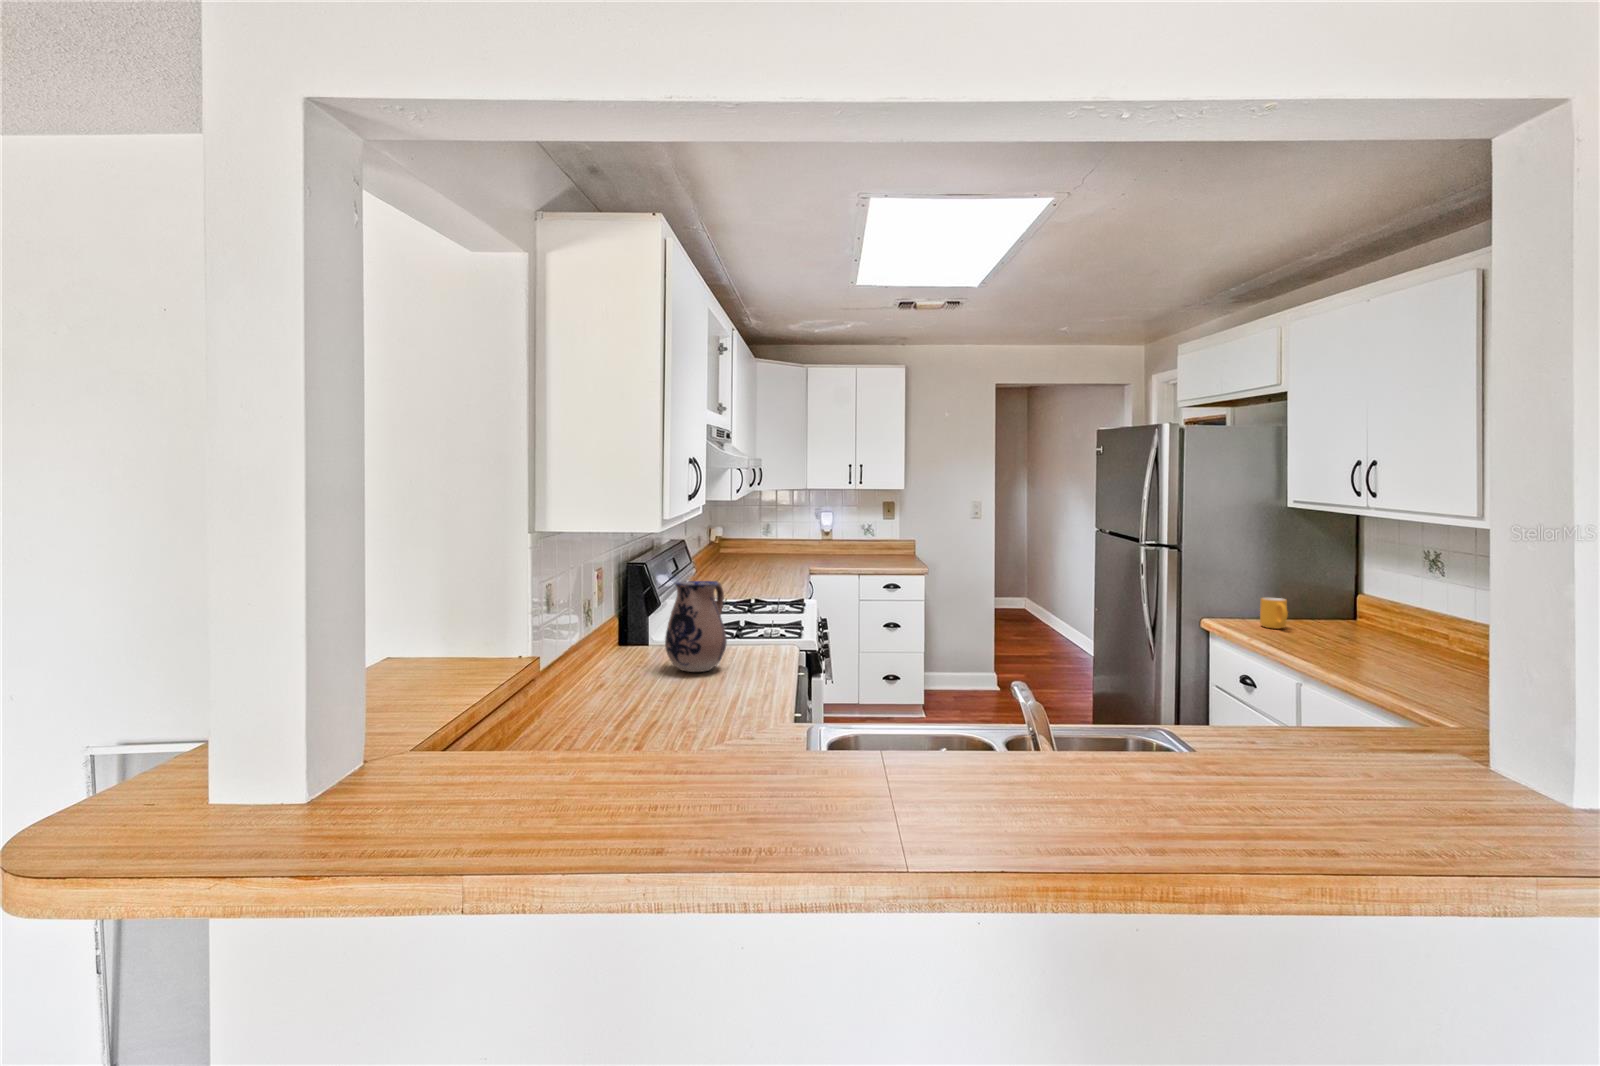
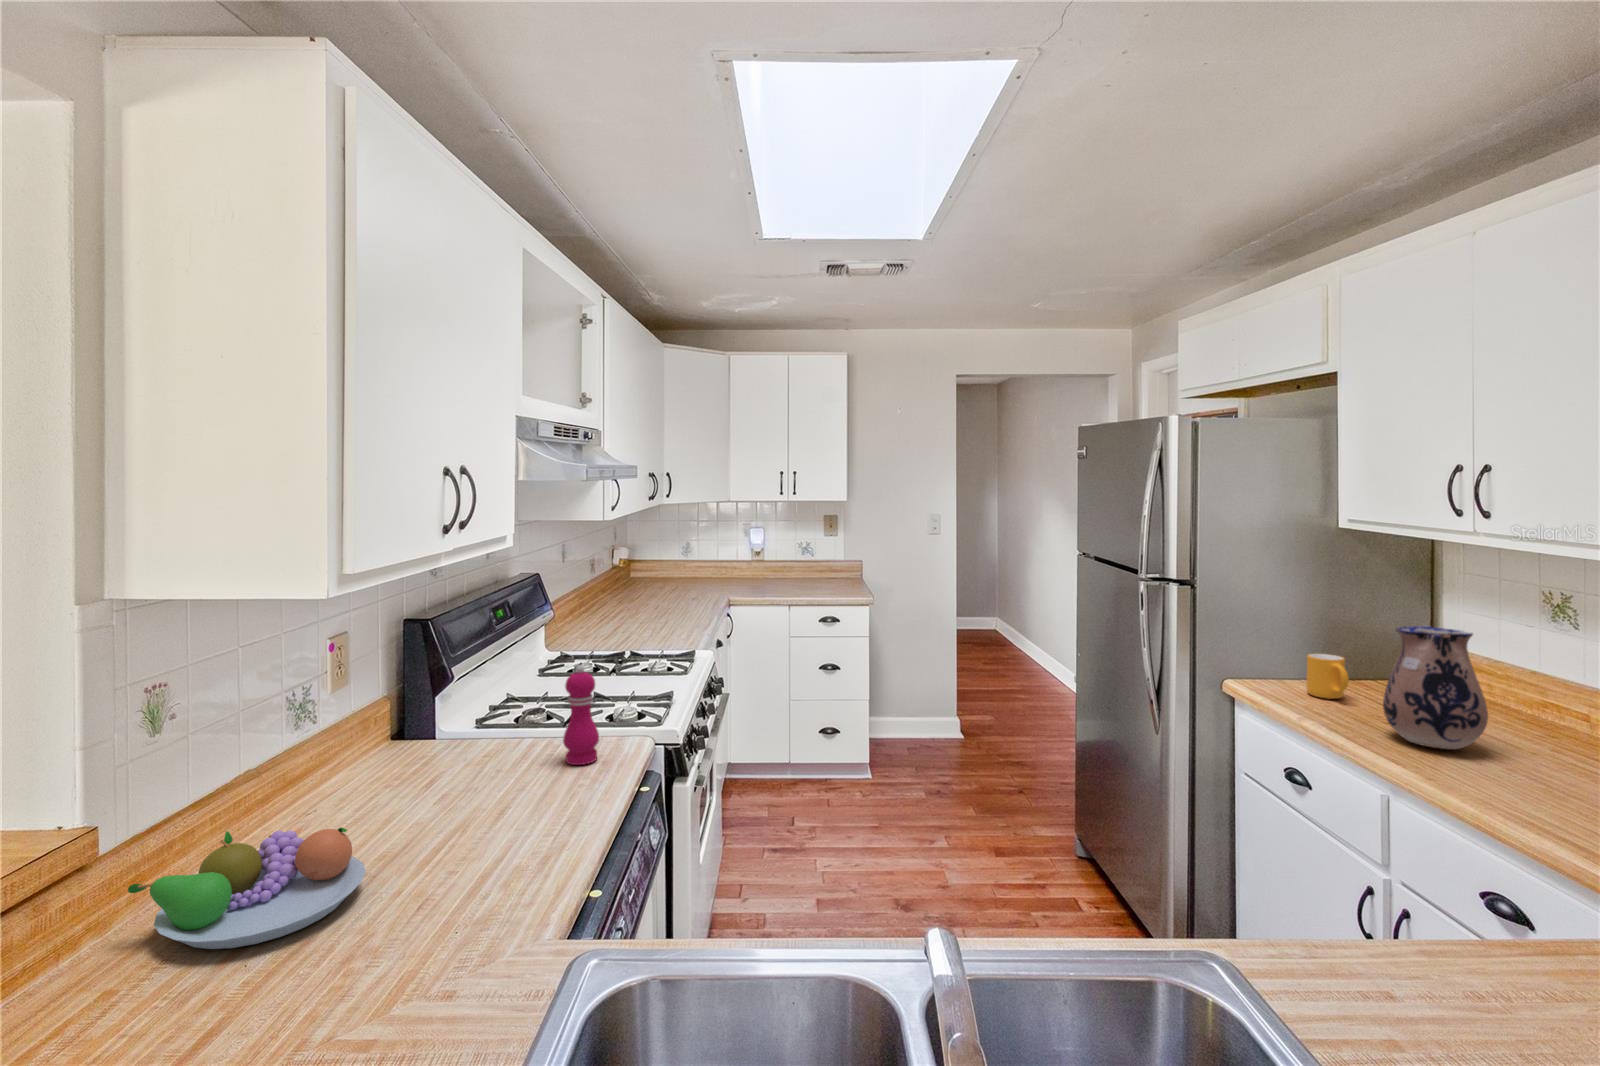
ceramic pitcher: present [665,581,727,672] -> present [1383,626,1488,749]
pepper mill: none [752,590,775,654] -> present [563,665,599,765]
fruit bowl: none [582,661,688,711] -> present [128,827,366,949]

